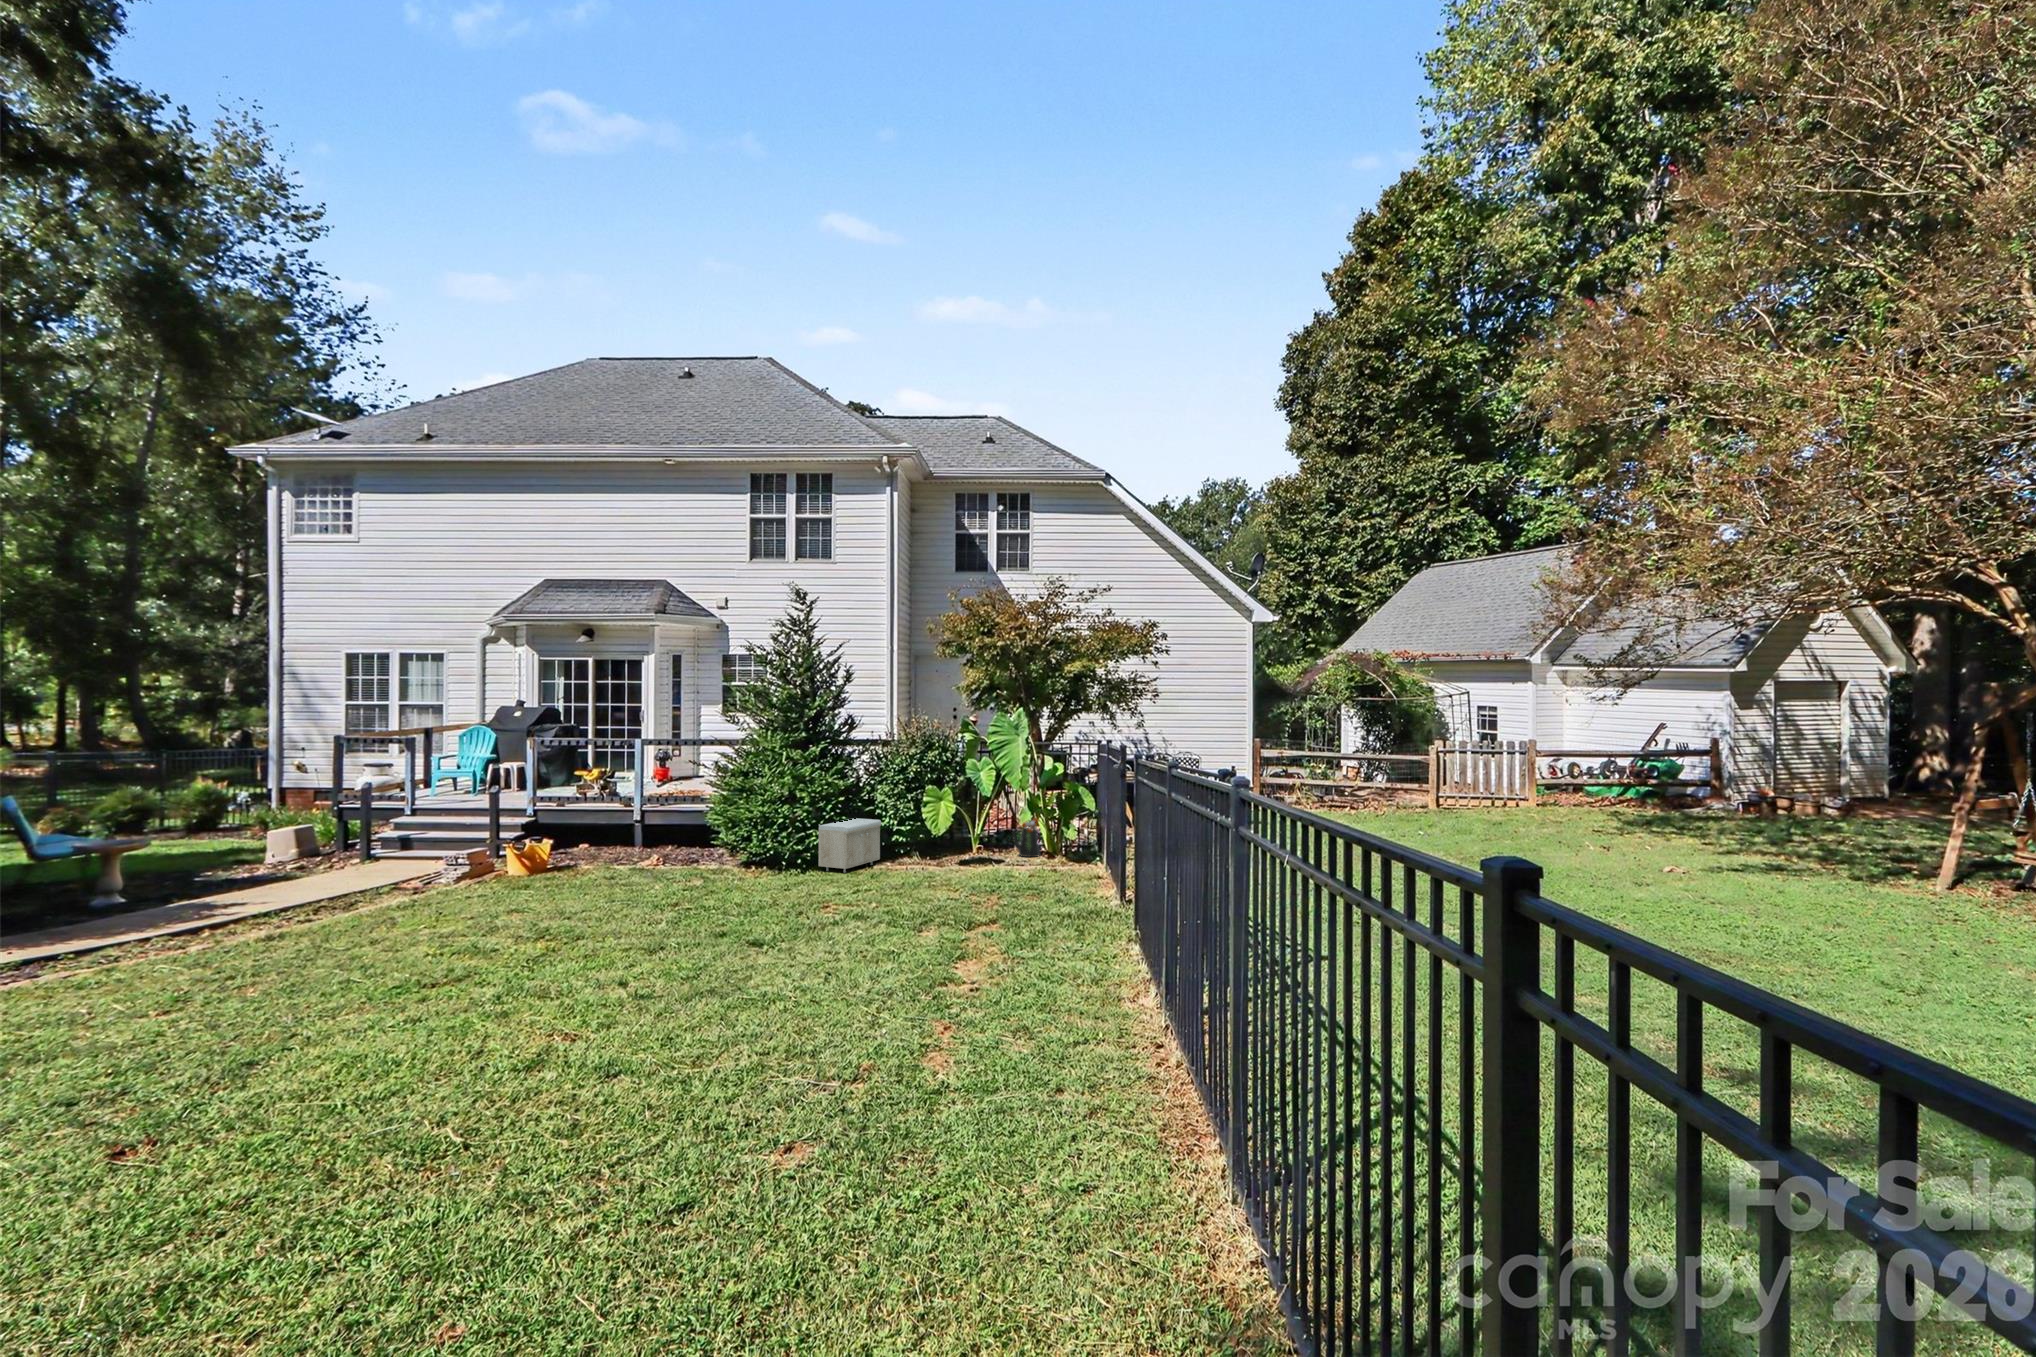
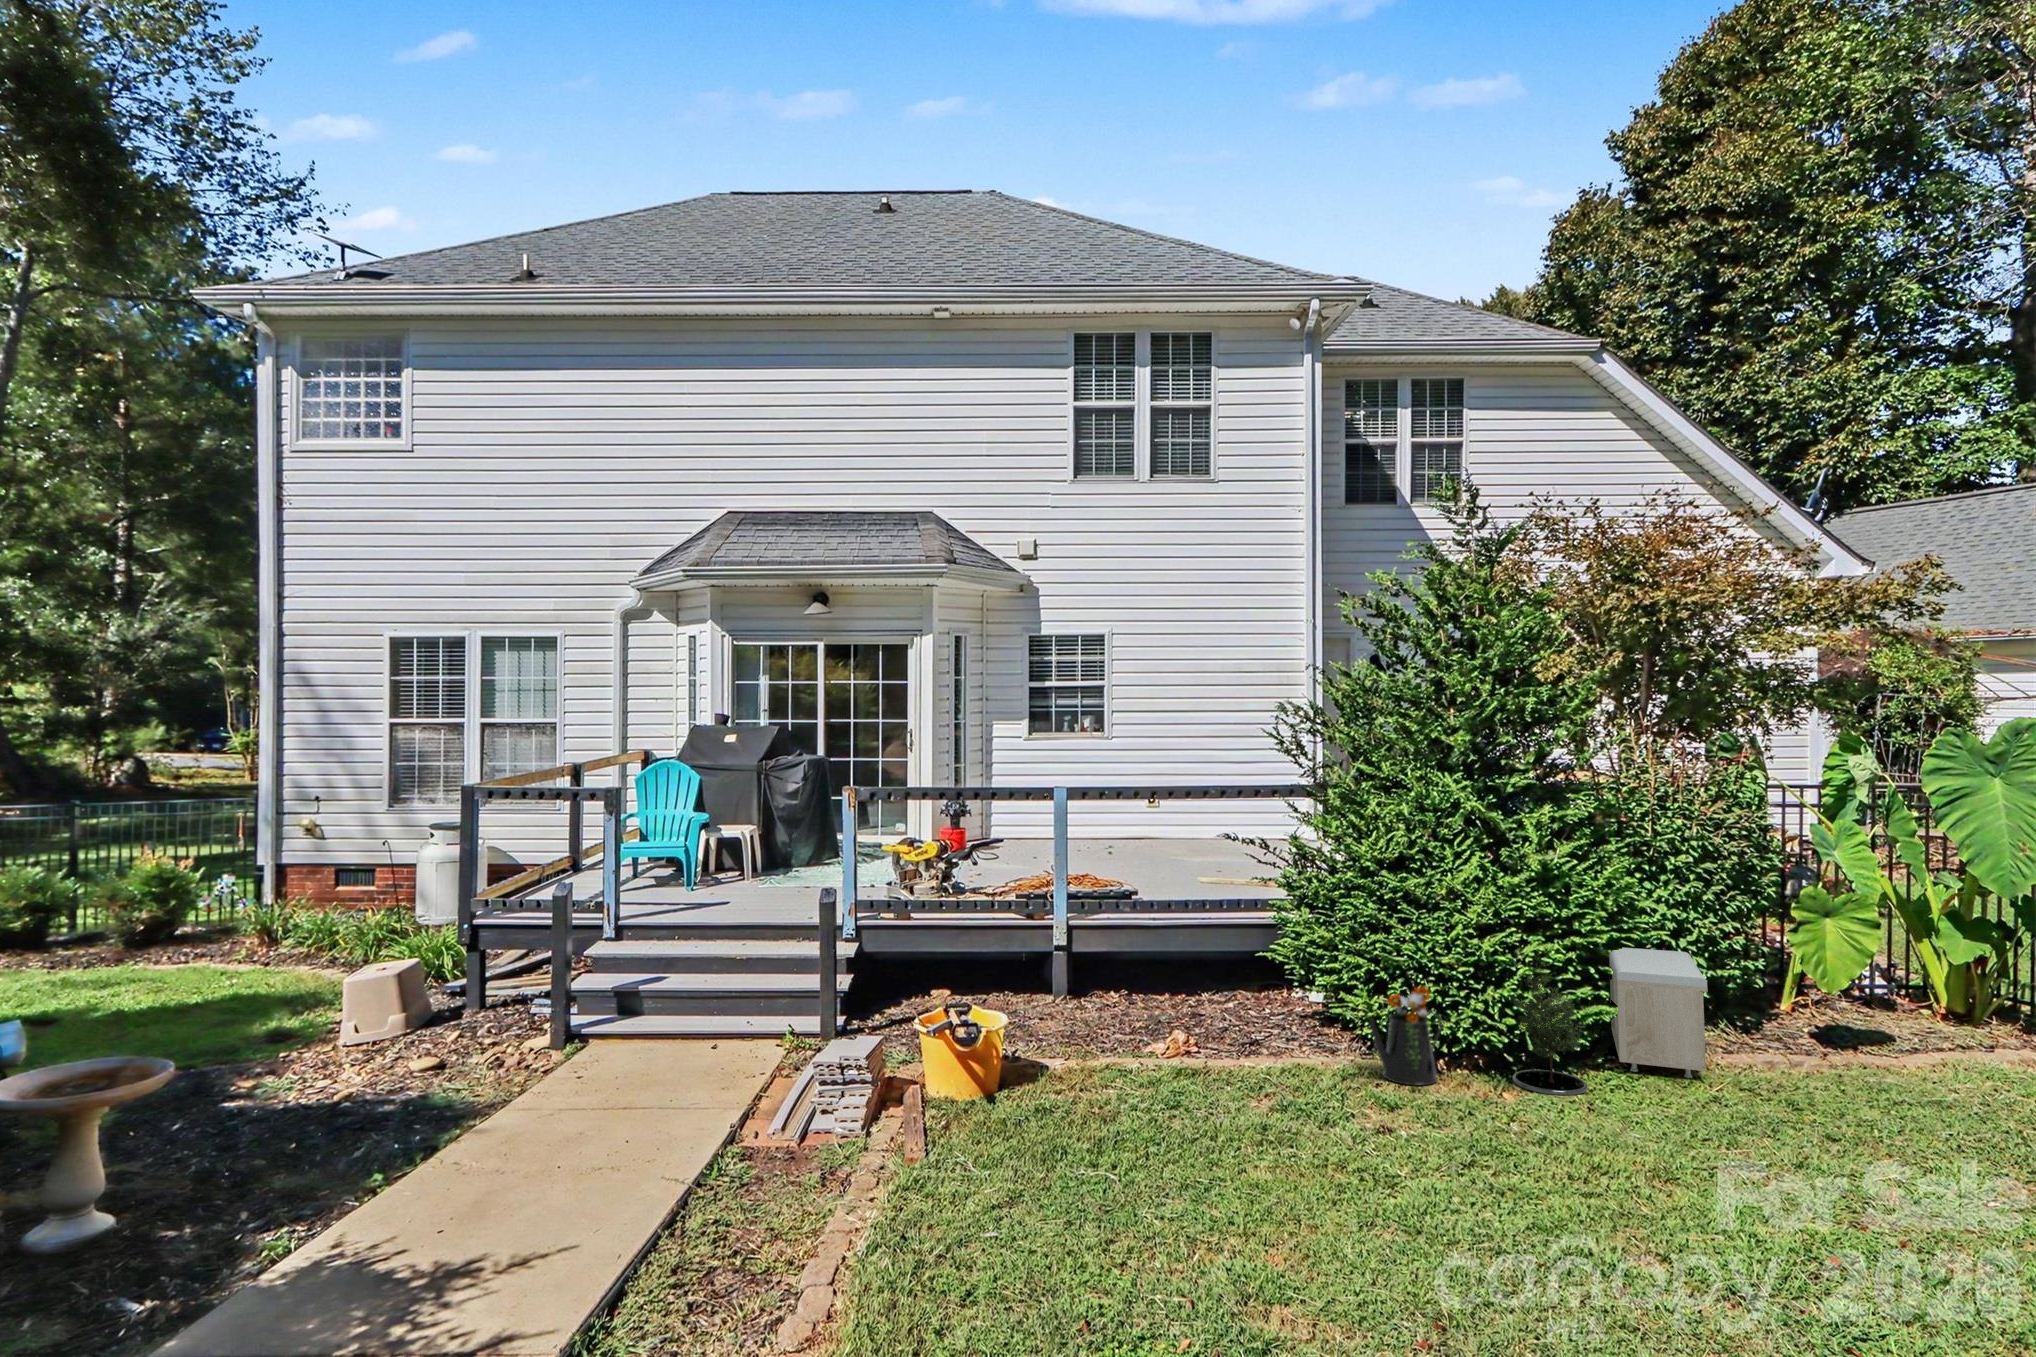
potted tree: none [759,819,795,877] -> present [1511,963,1588,1095]
watering can: present [1013,819,1040,857] -> present [1369,986,1442,1086]

